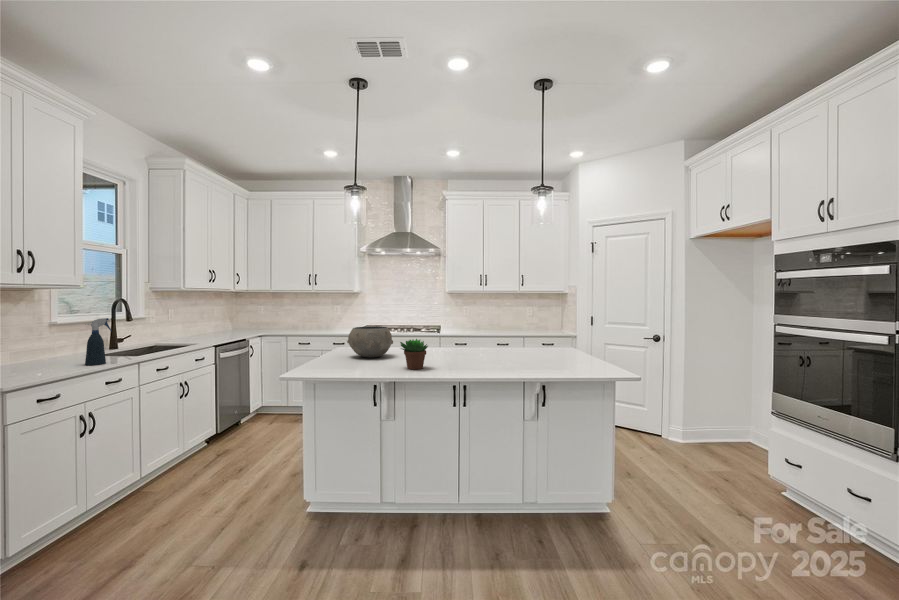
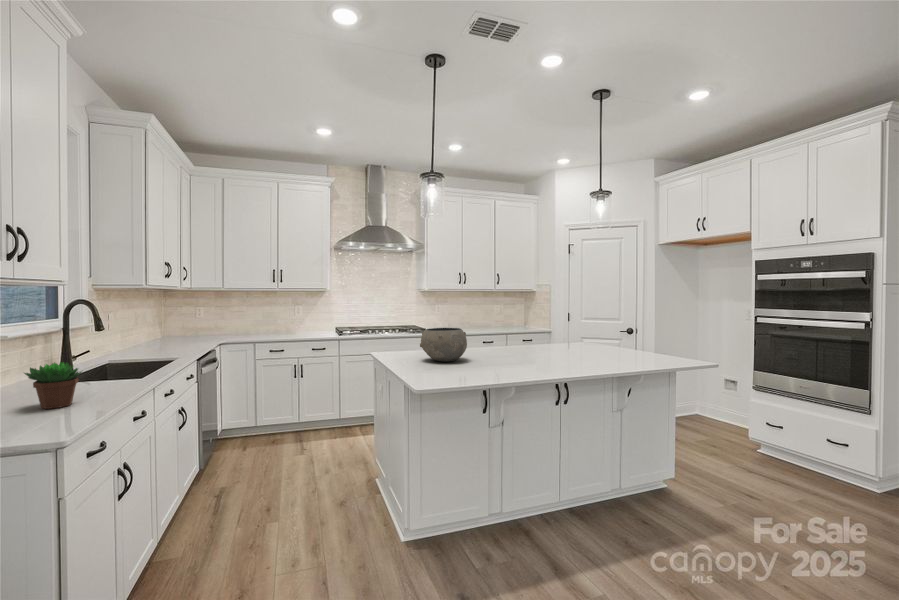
spray bottle: present [85,318,112,365] -> none [98,328,132,395]
succulent plant: present [400,339,428,369] -> present [24,362,81,409]

